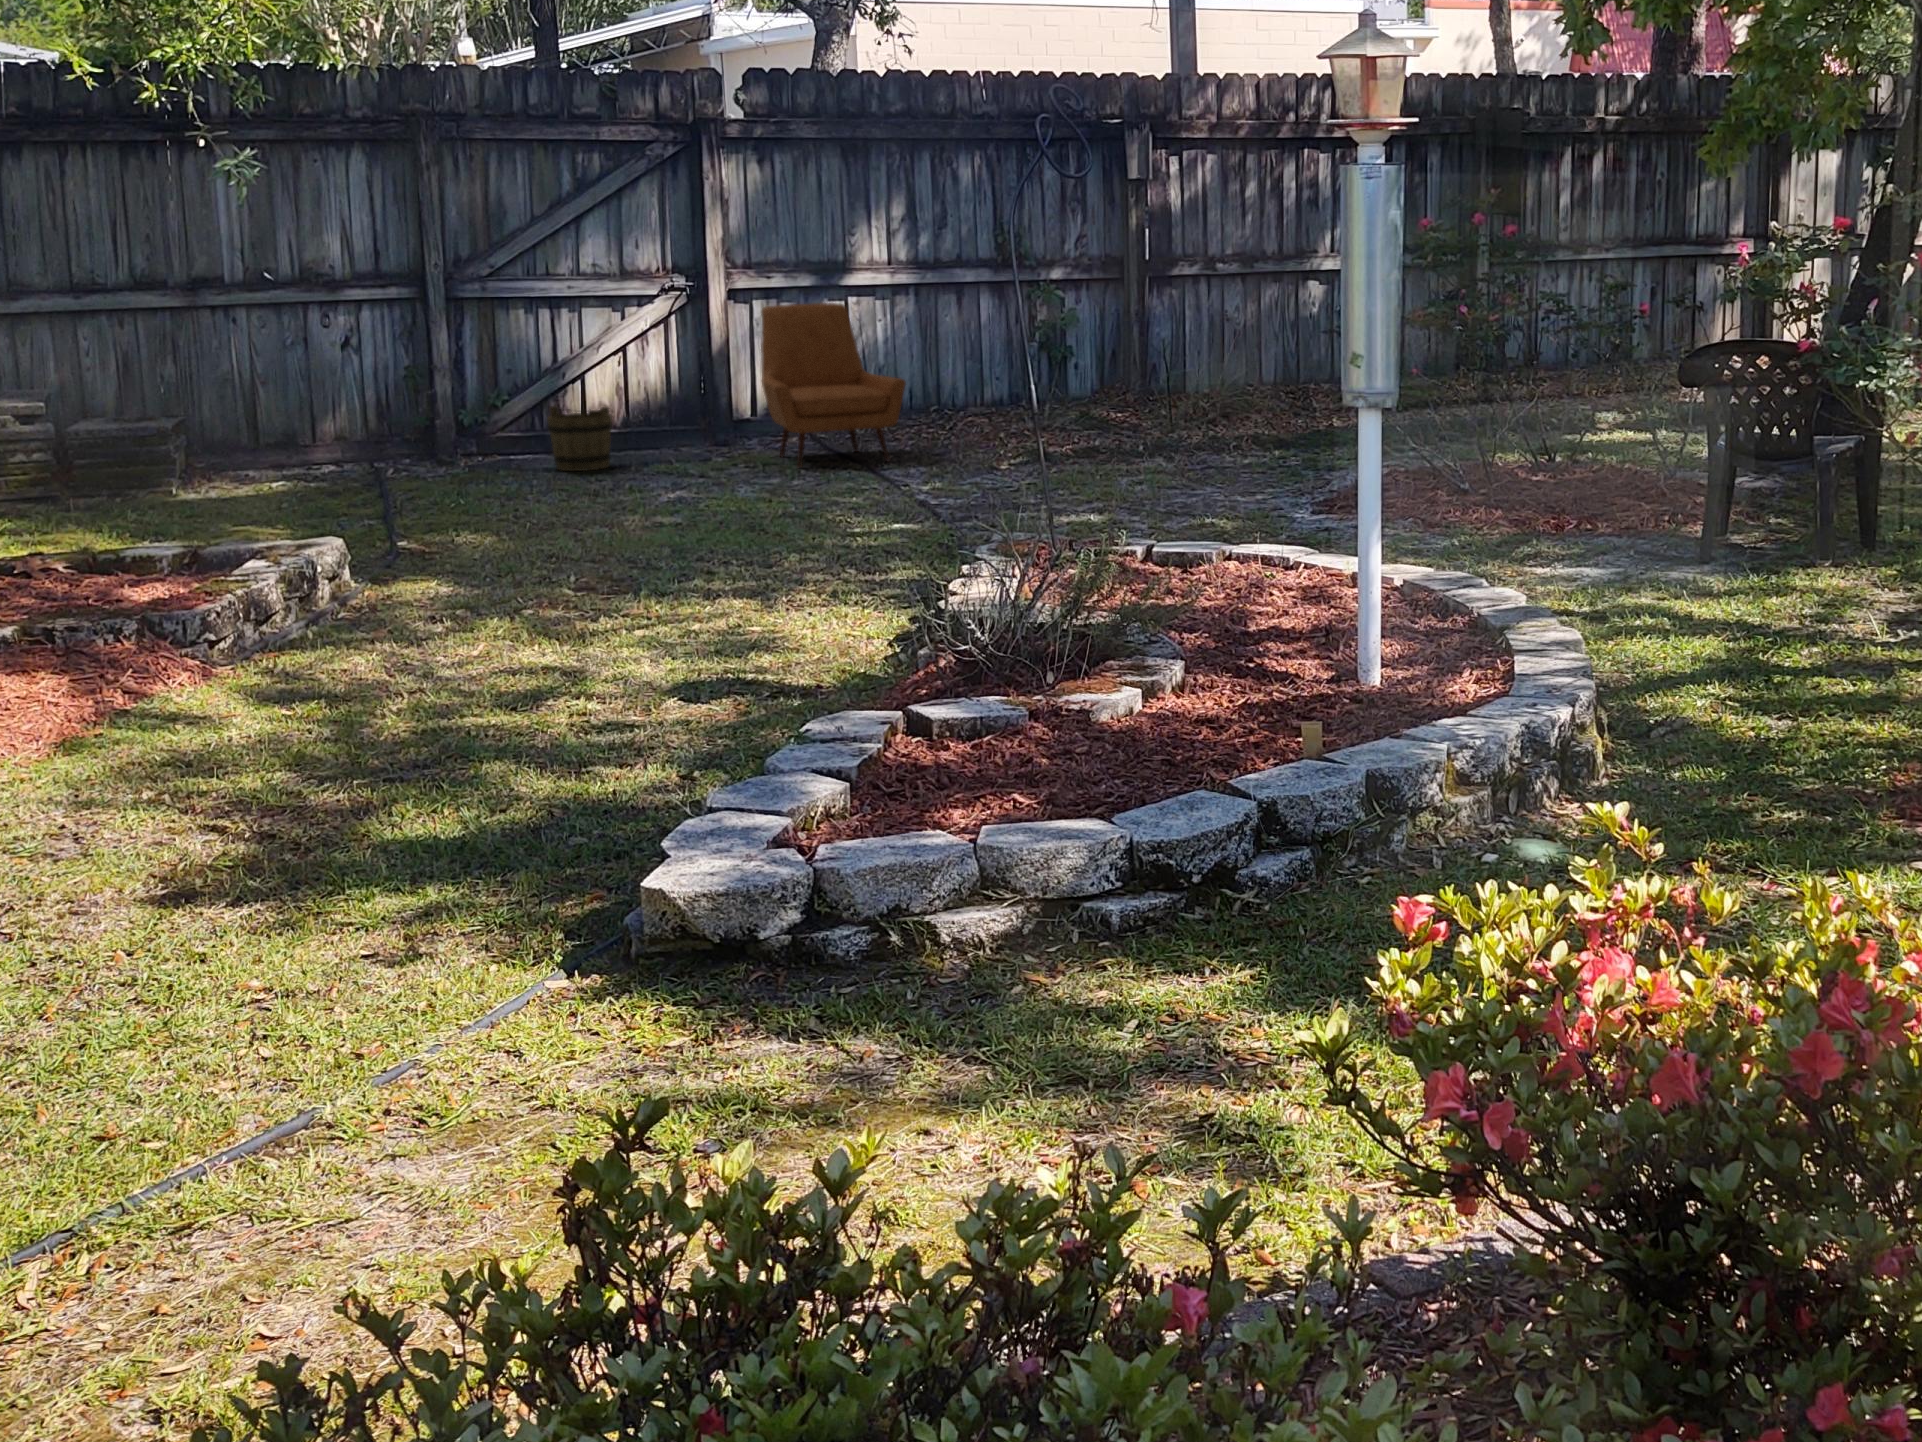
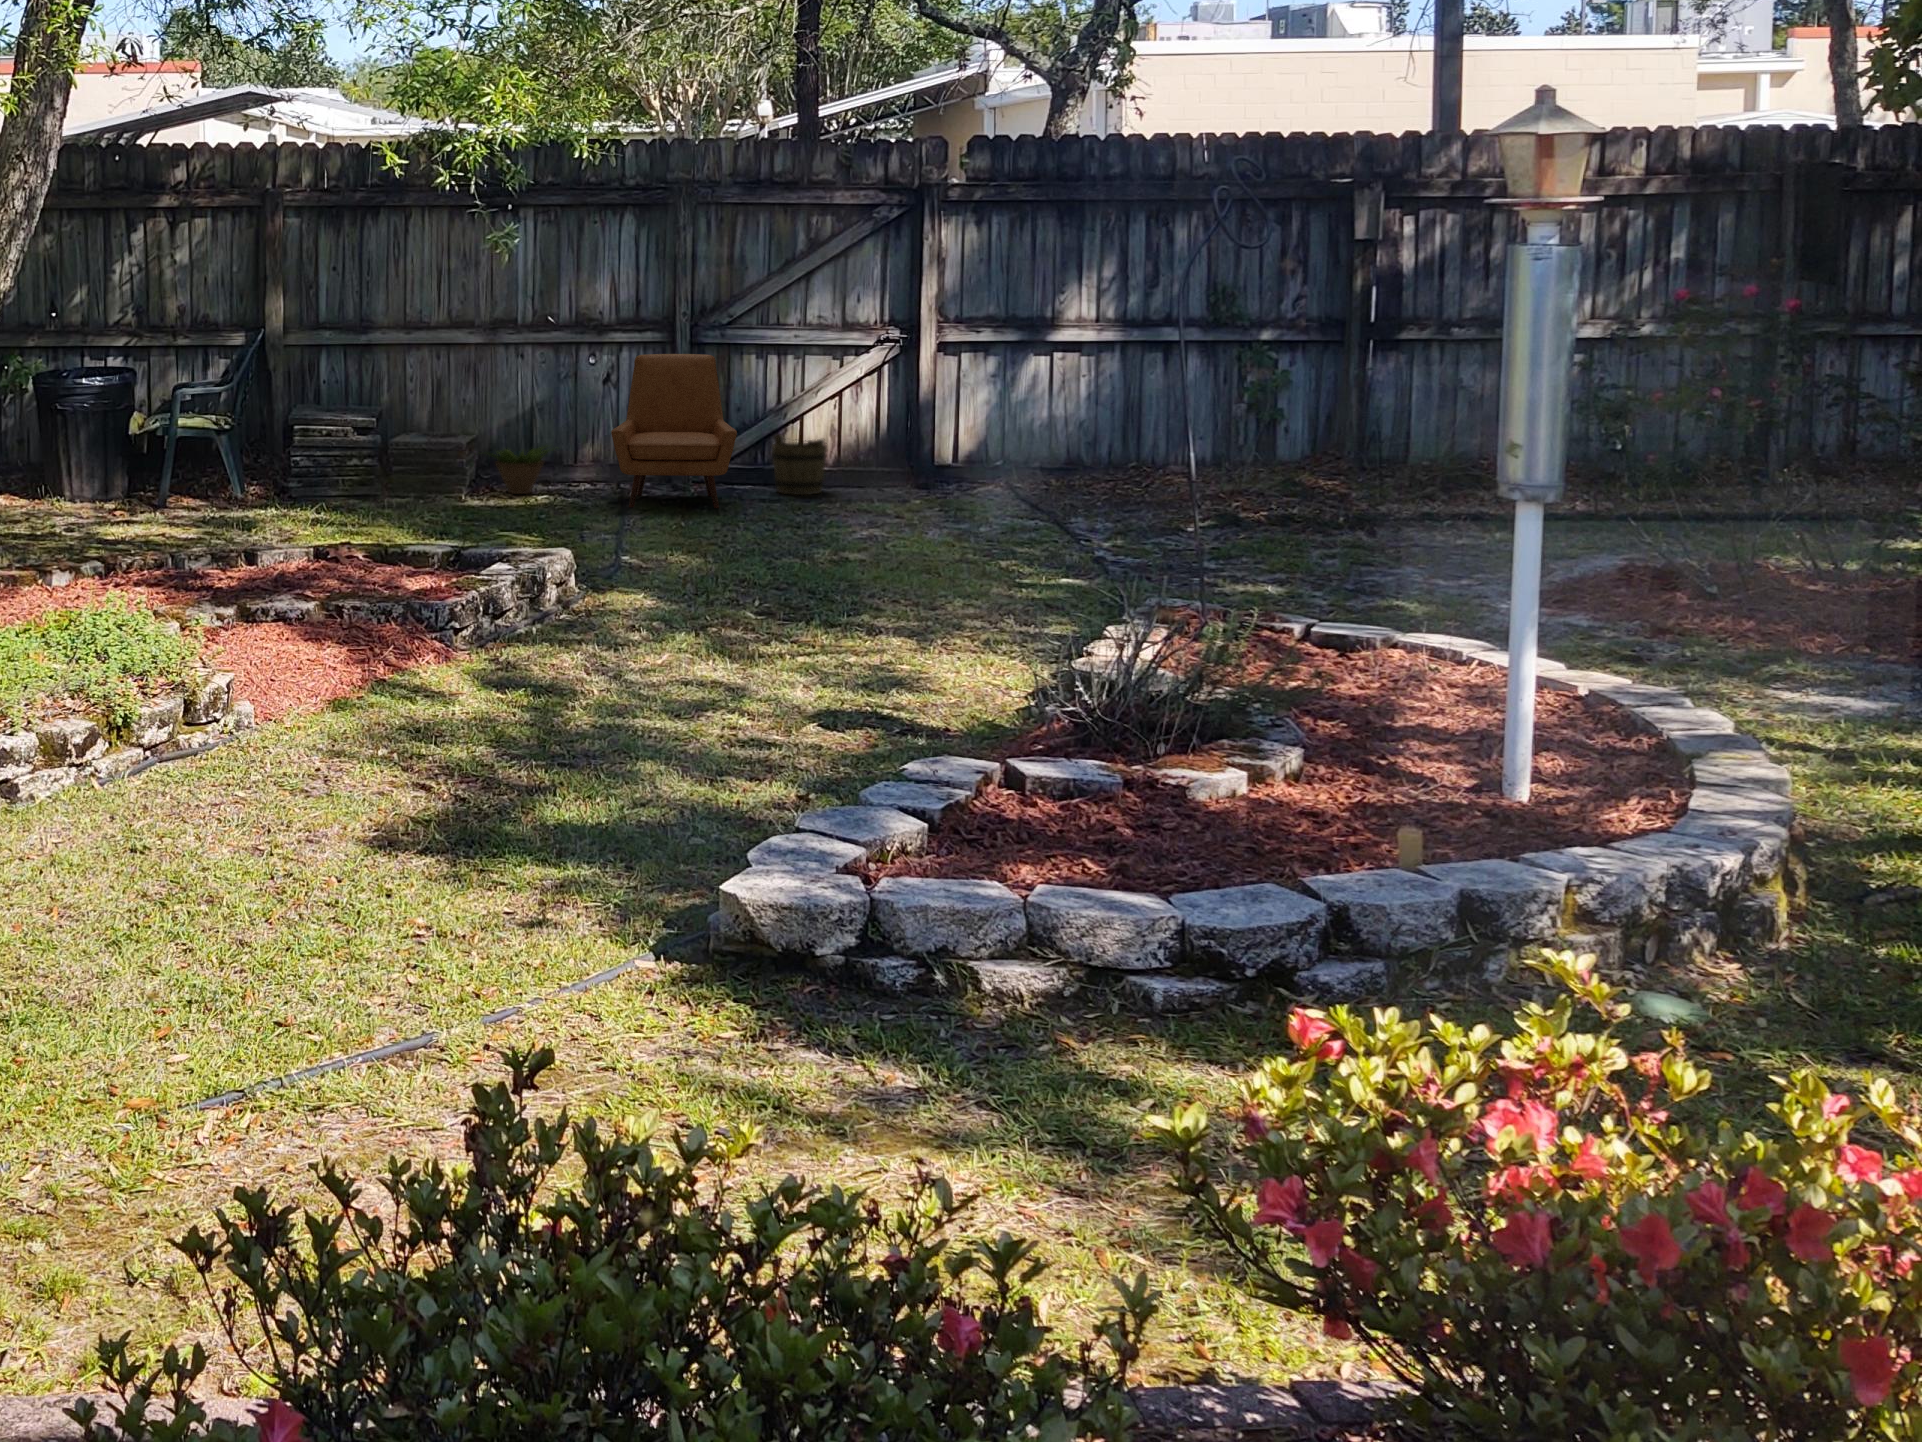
chair: present [761,303,906,468] -> present [611,354,737,508]
decorative plant: none [166,433,284,494] -> present [488,446,549,494]

